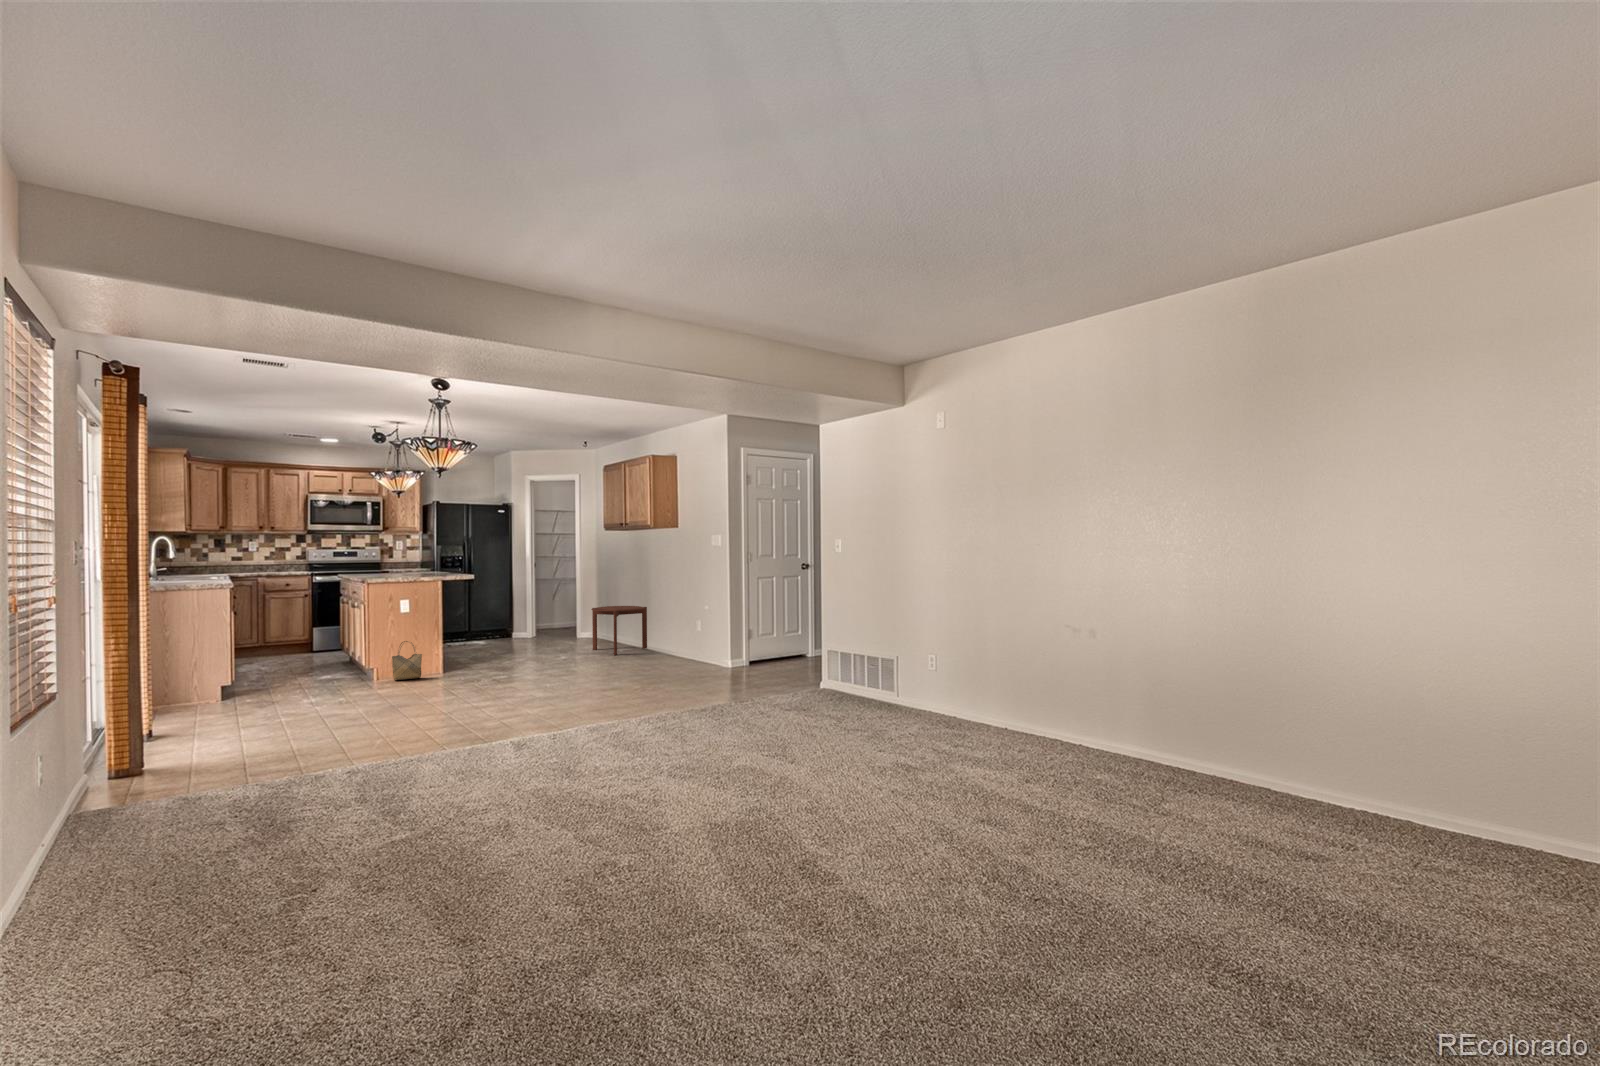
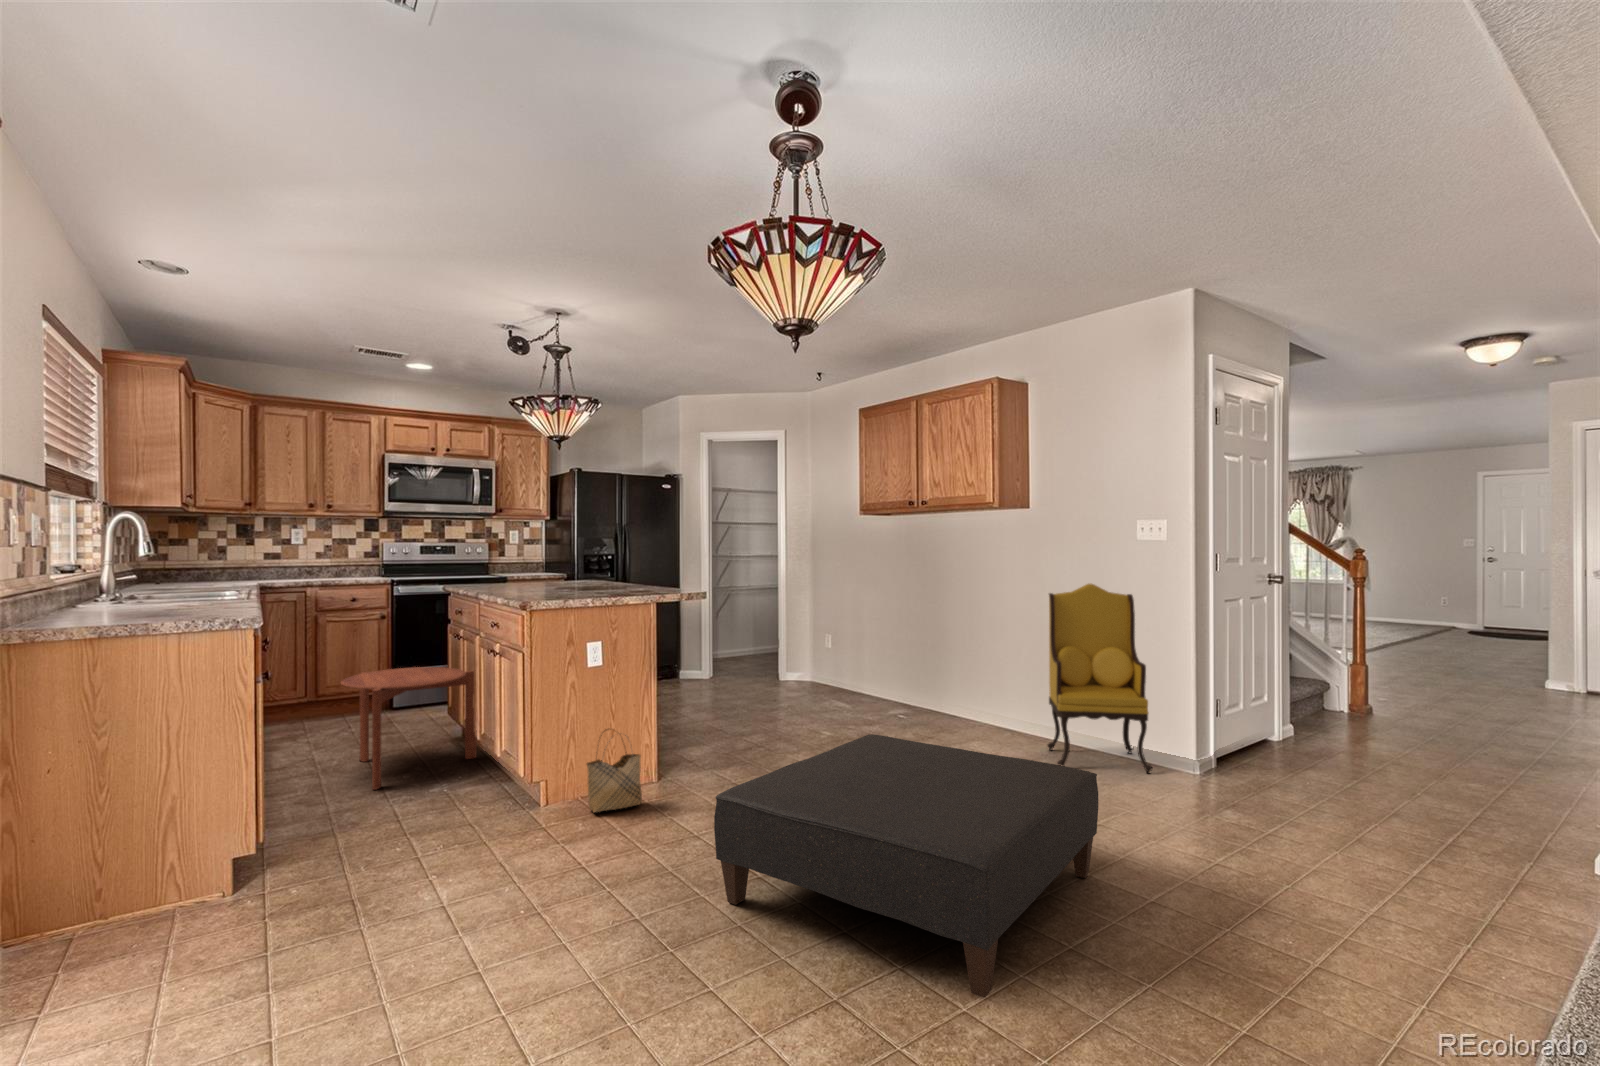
armchair: none [655,569,711,667] -> present [1047,584,1152,774]
side table: present [591,606,647,655] -> present [341,667,477,790]
ottoman: none [422,640,598,710] -> present [714,734,1098,998]

